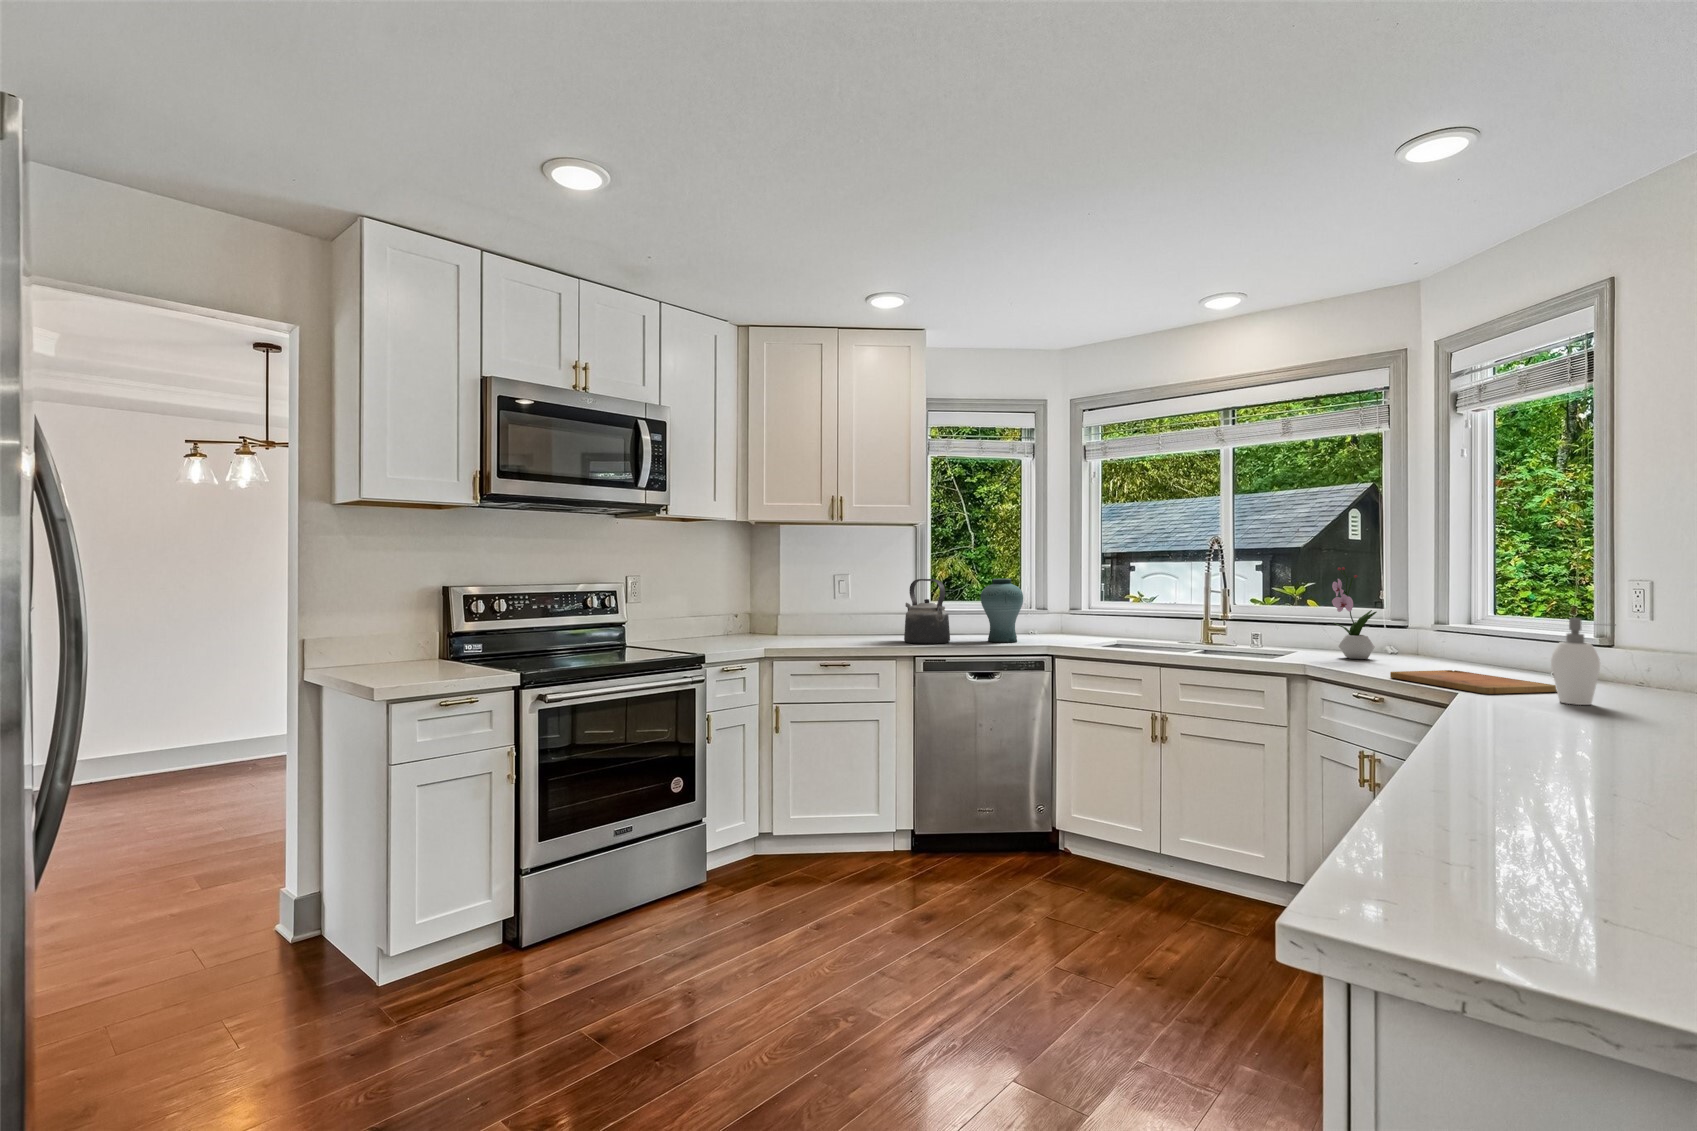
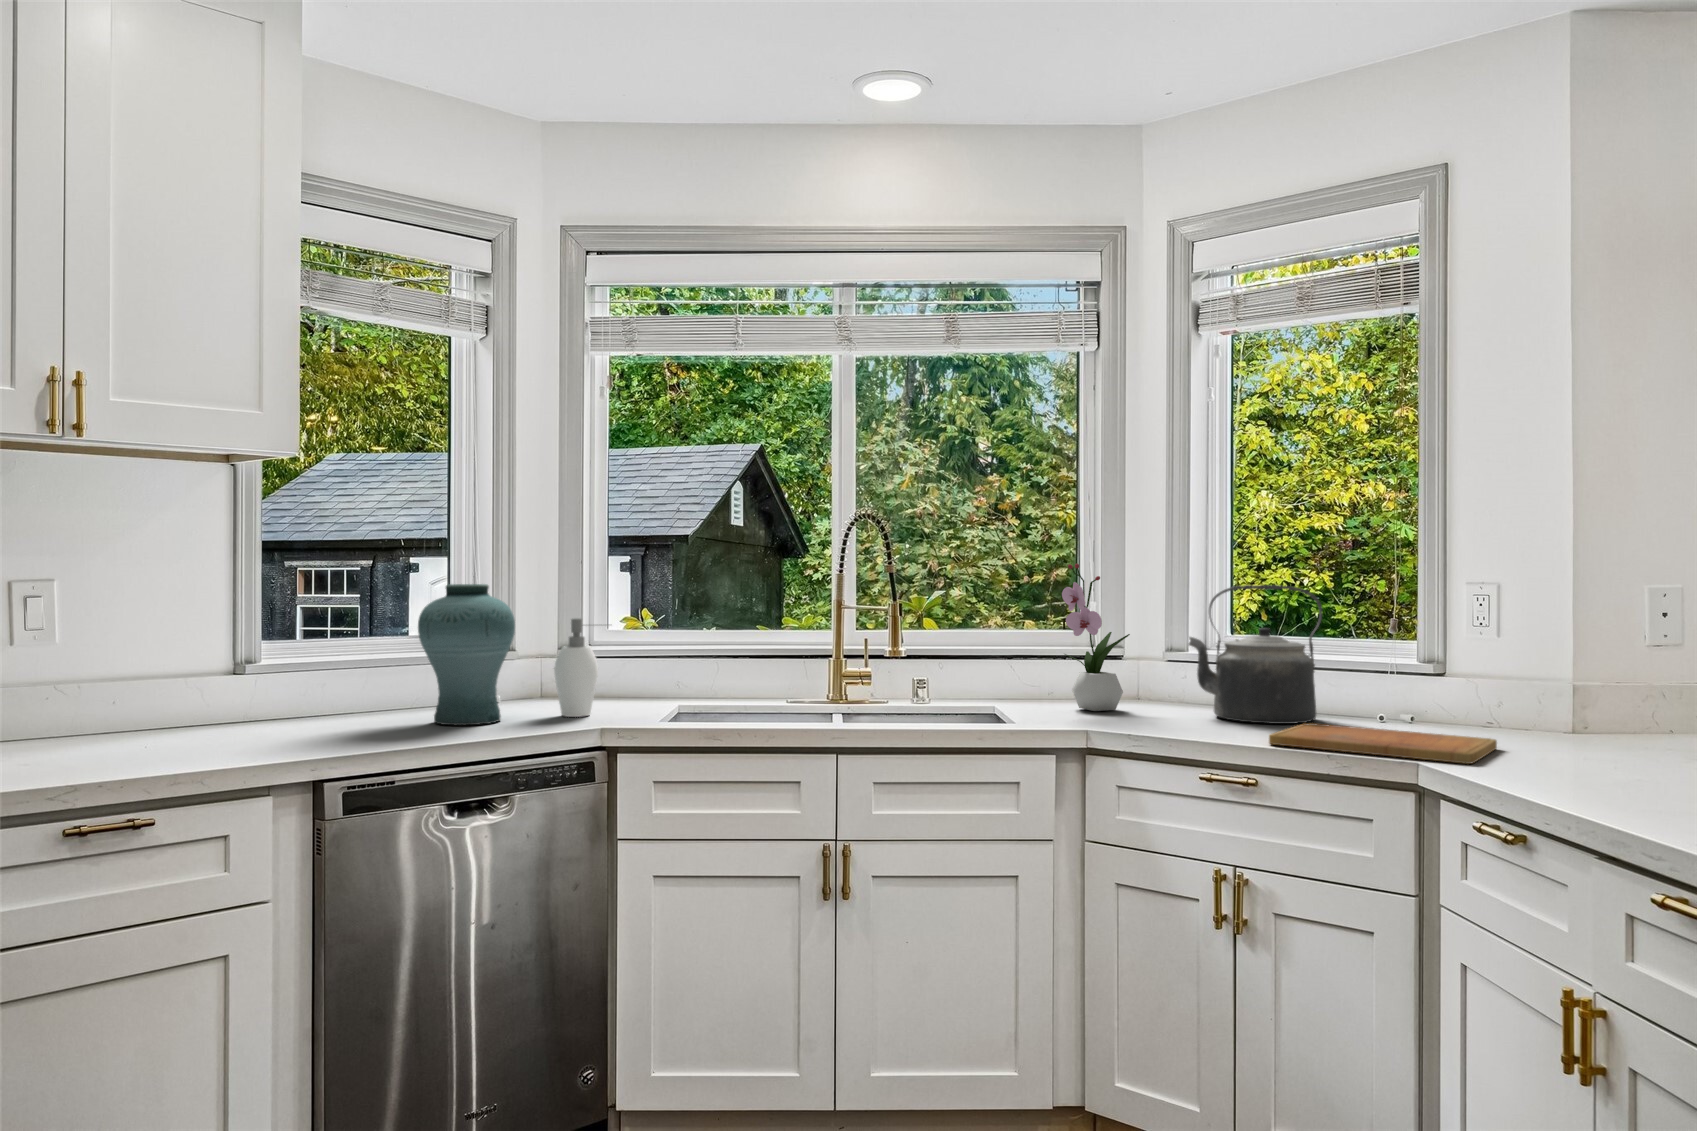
kettle: present [904,579,950,644] -> present [1189,585,1322,724]
soap dispenser: present [1551,618,1600,705] -> present [554,618,598,717]

